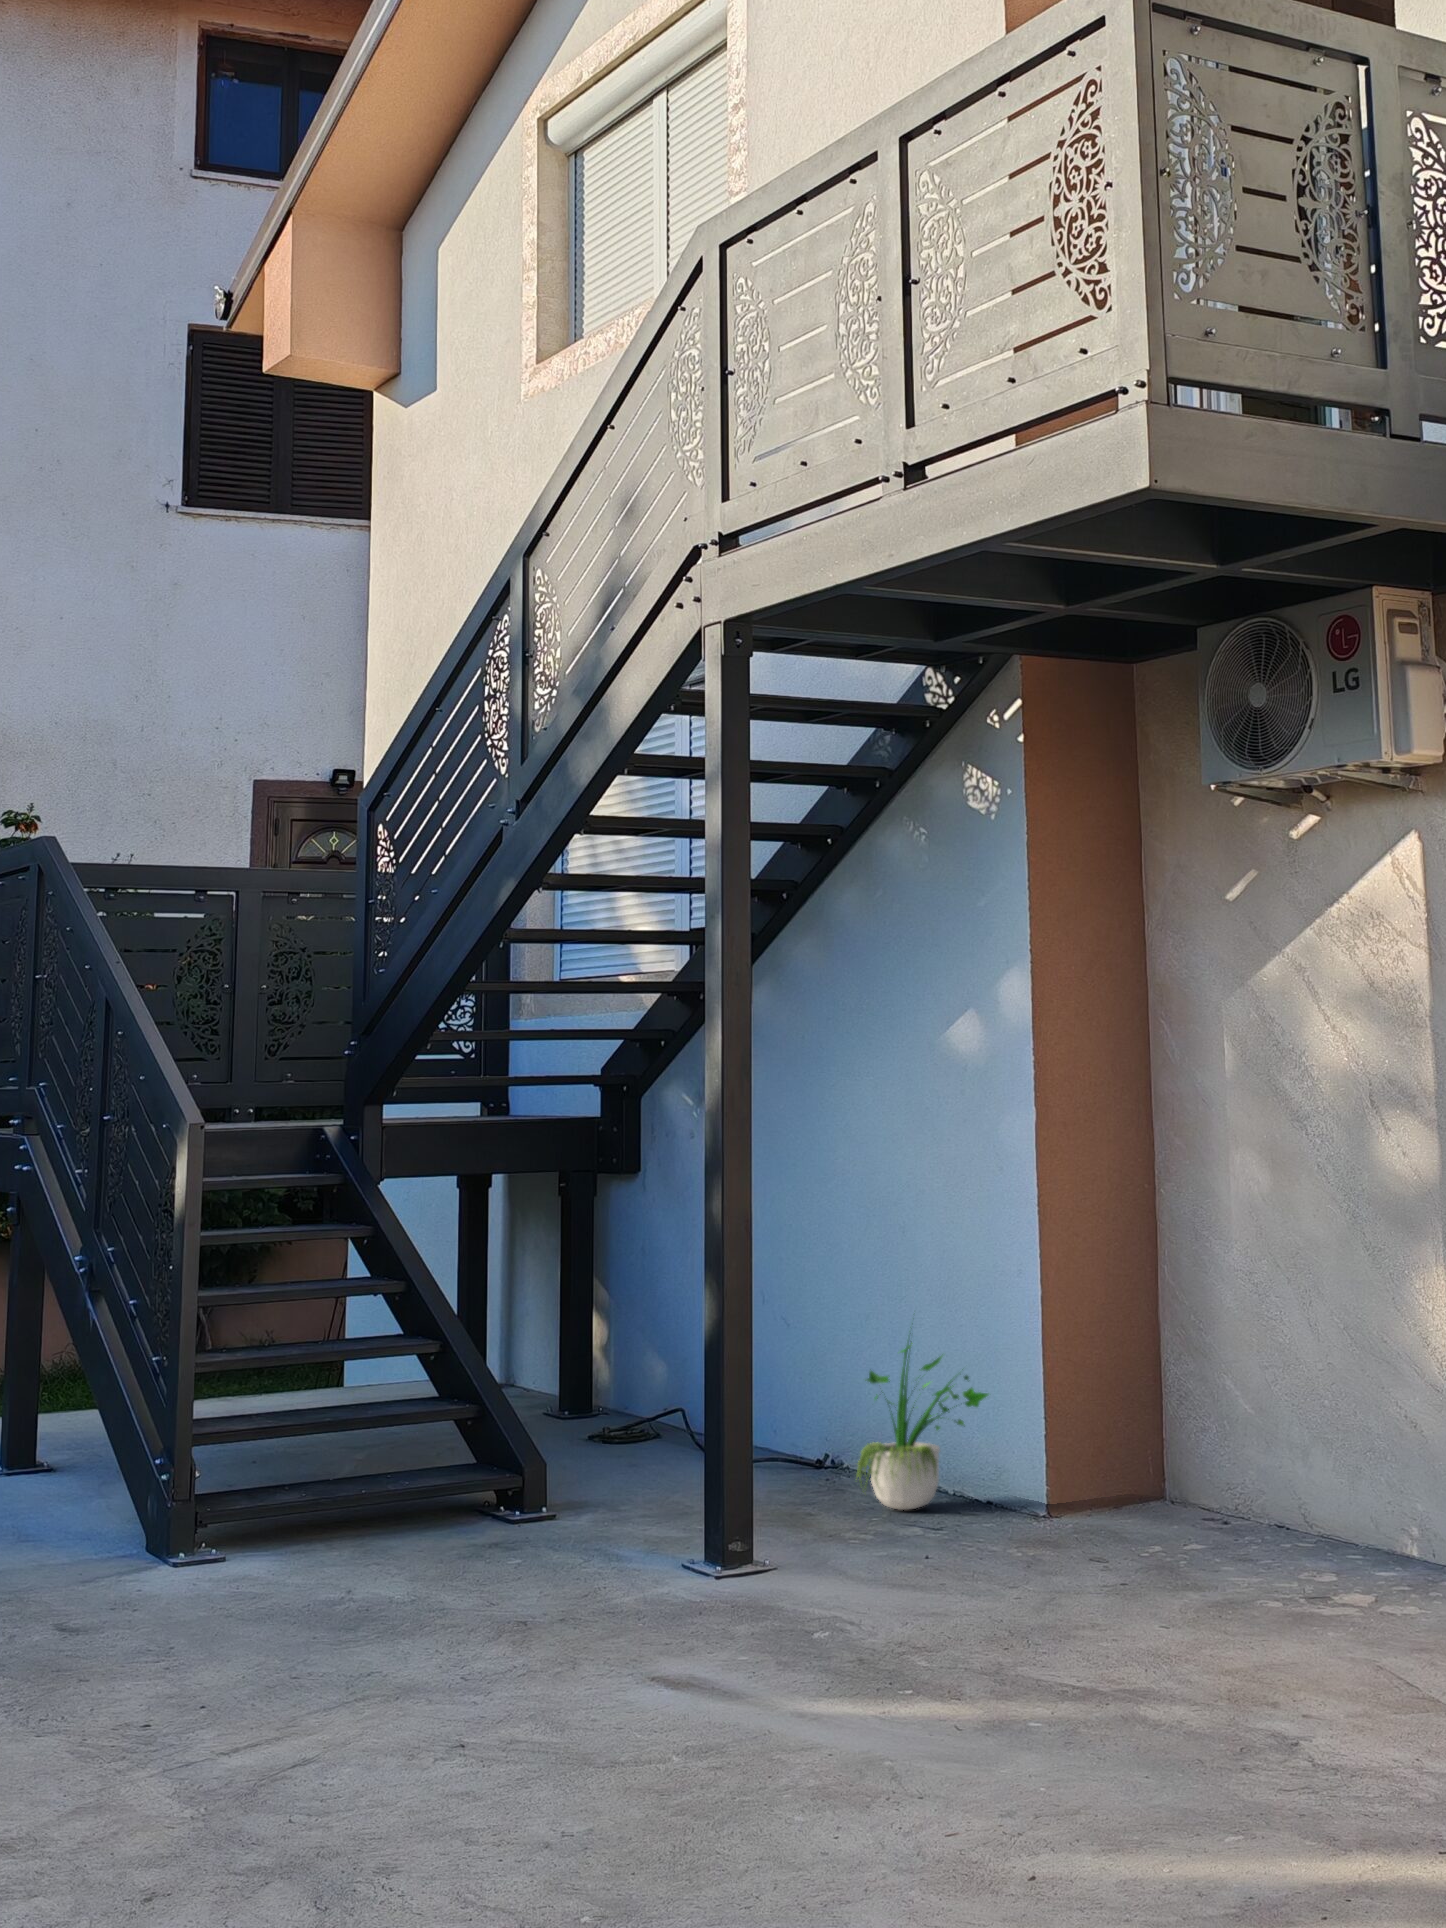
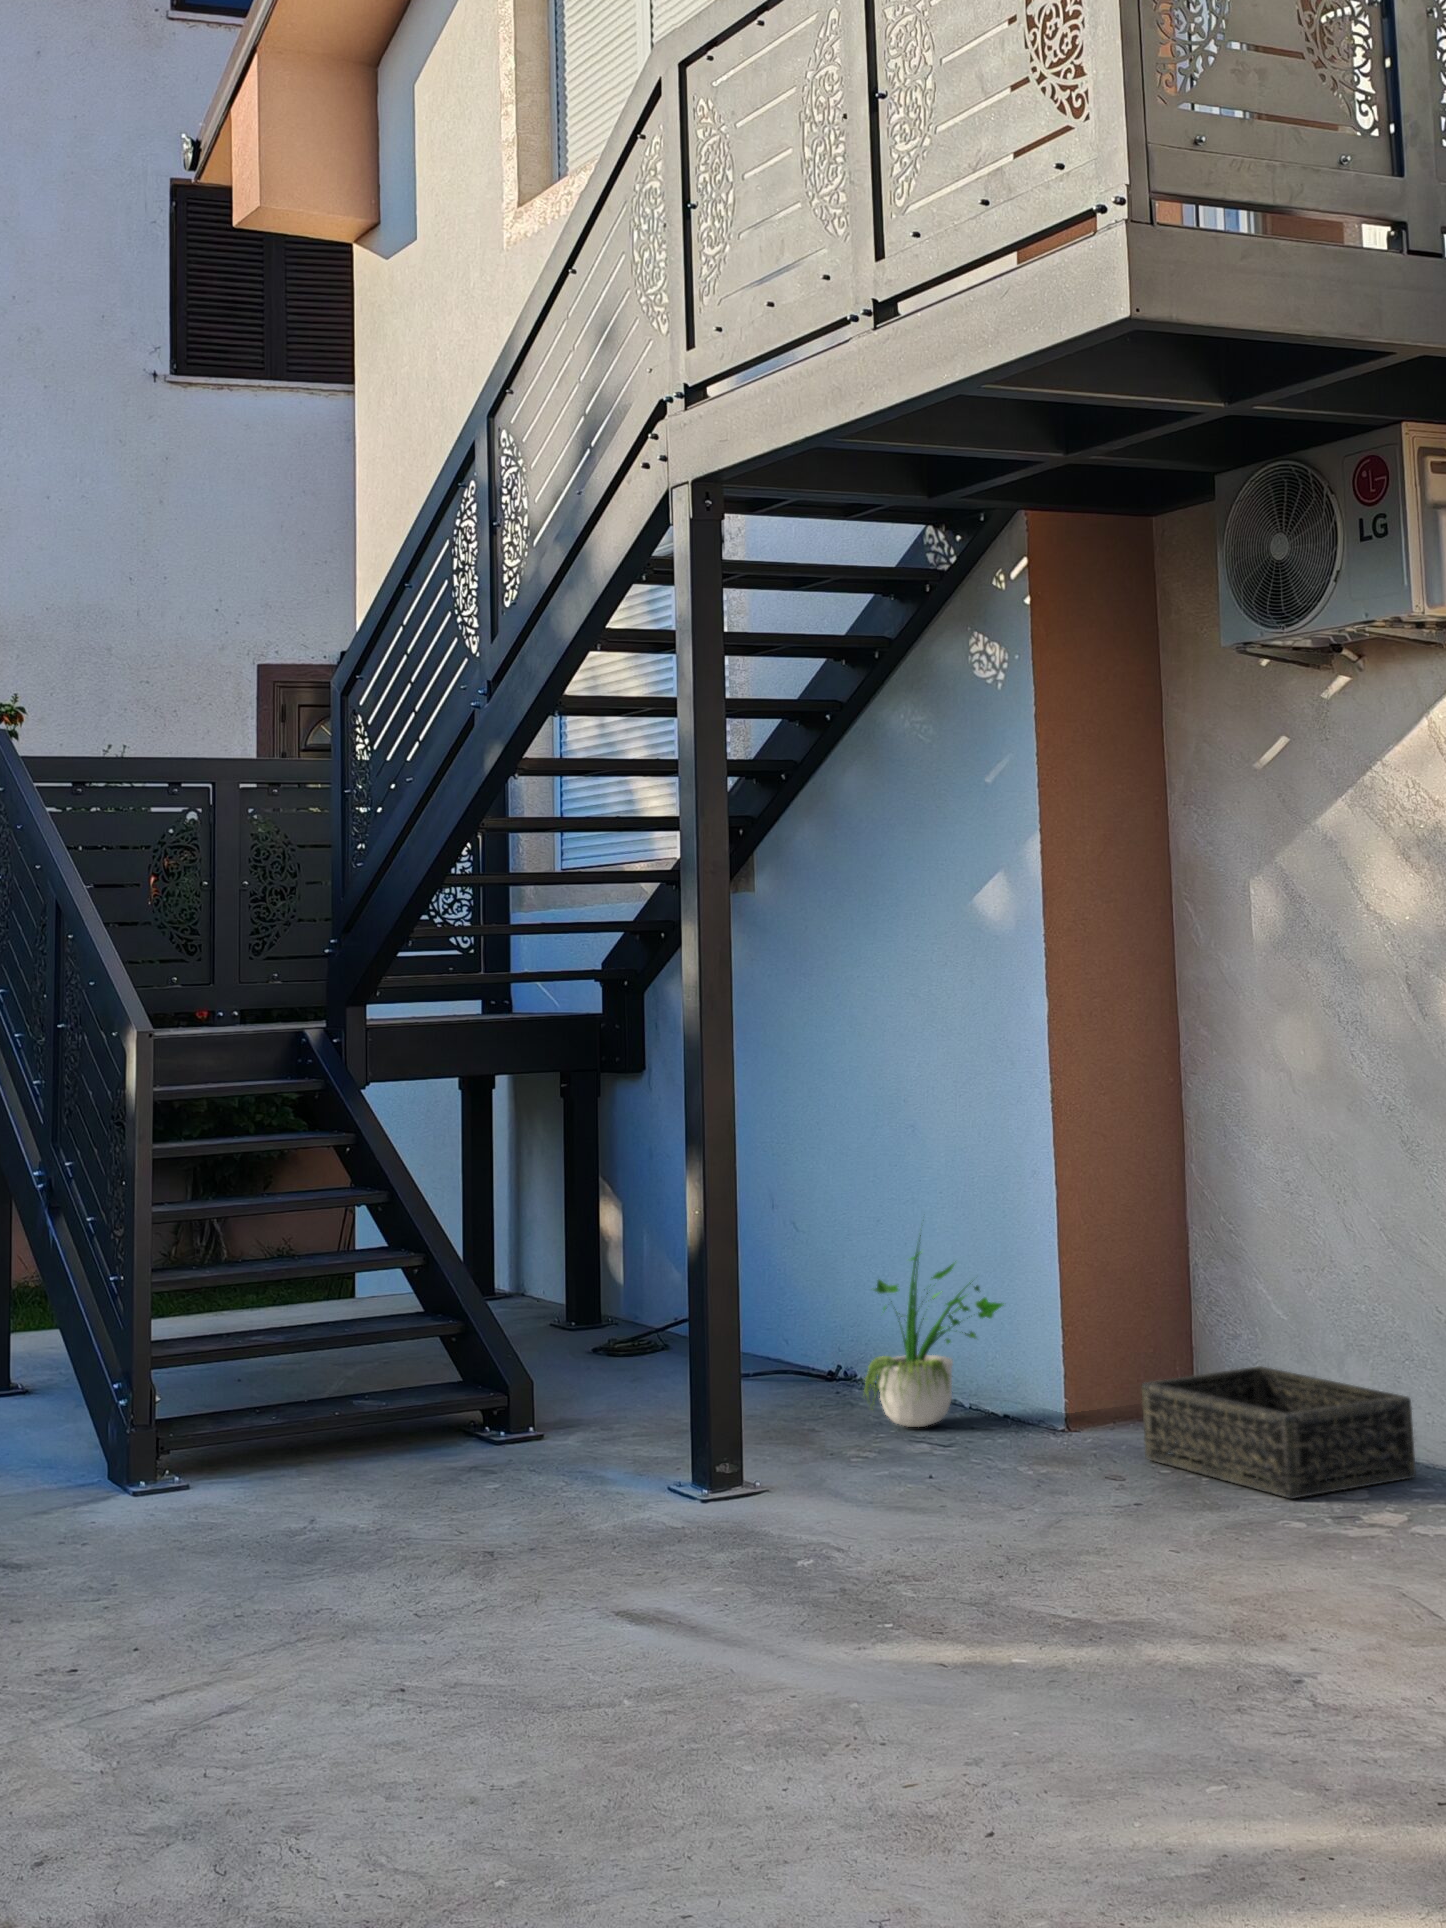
basket: none [1120,1454,1374,1574] -> present [1142,1366,1416,1499]

